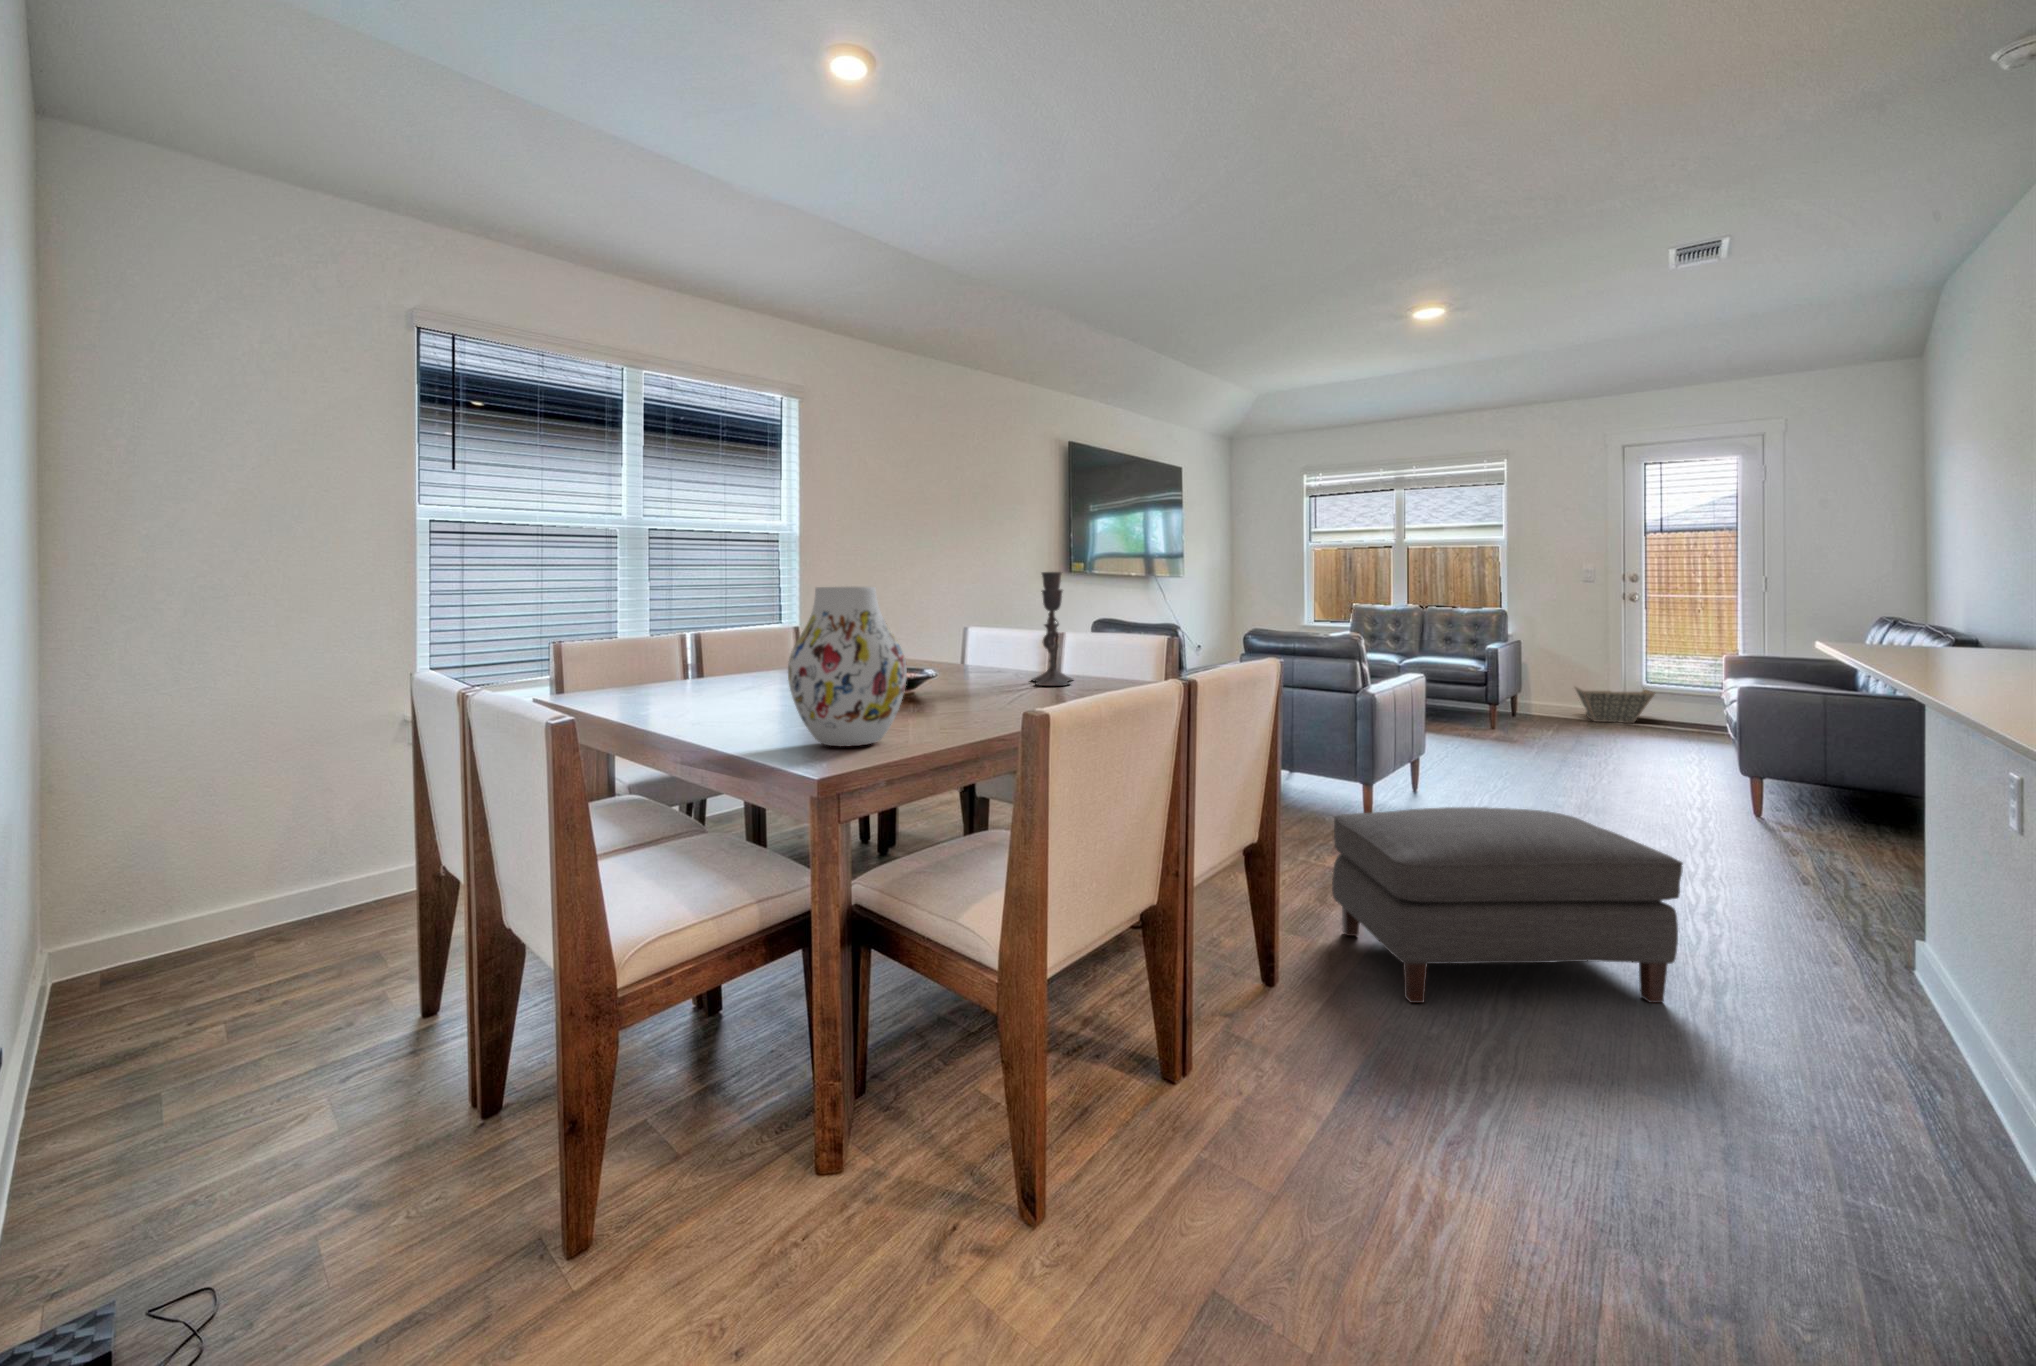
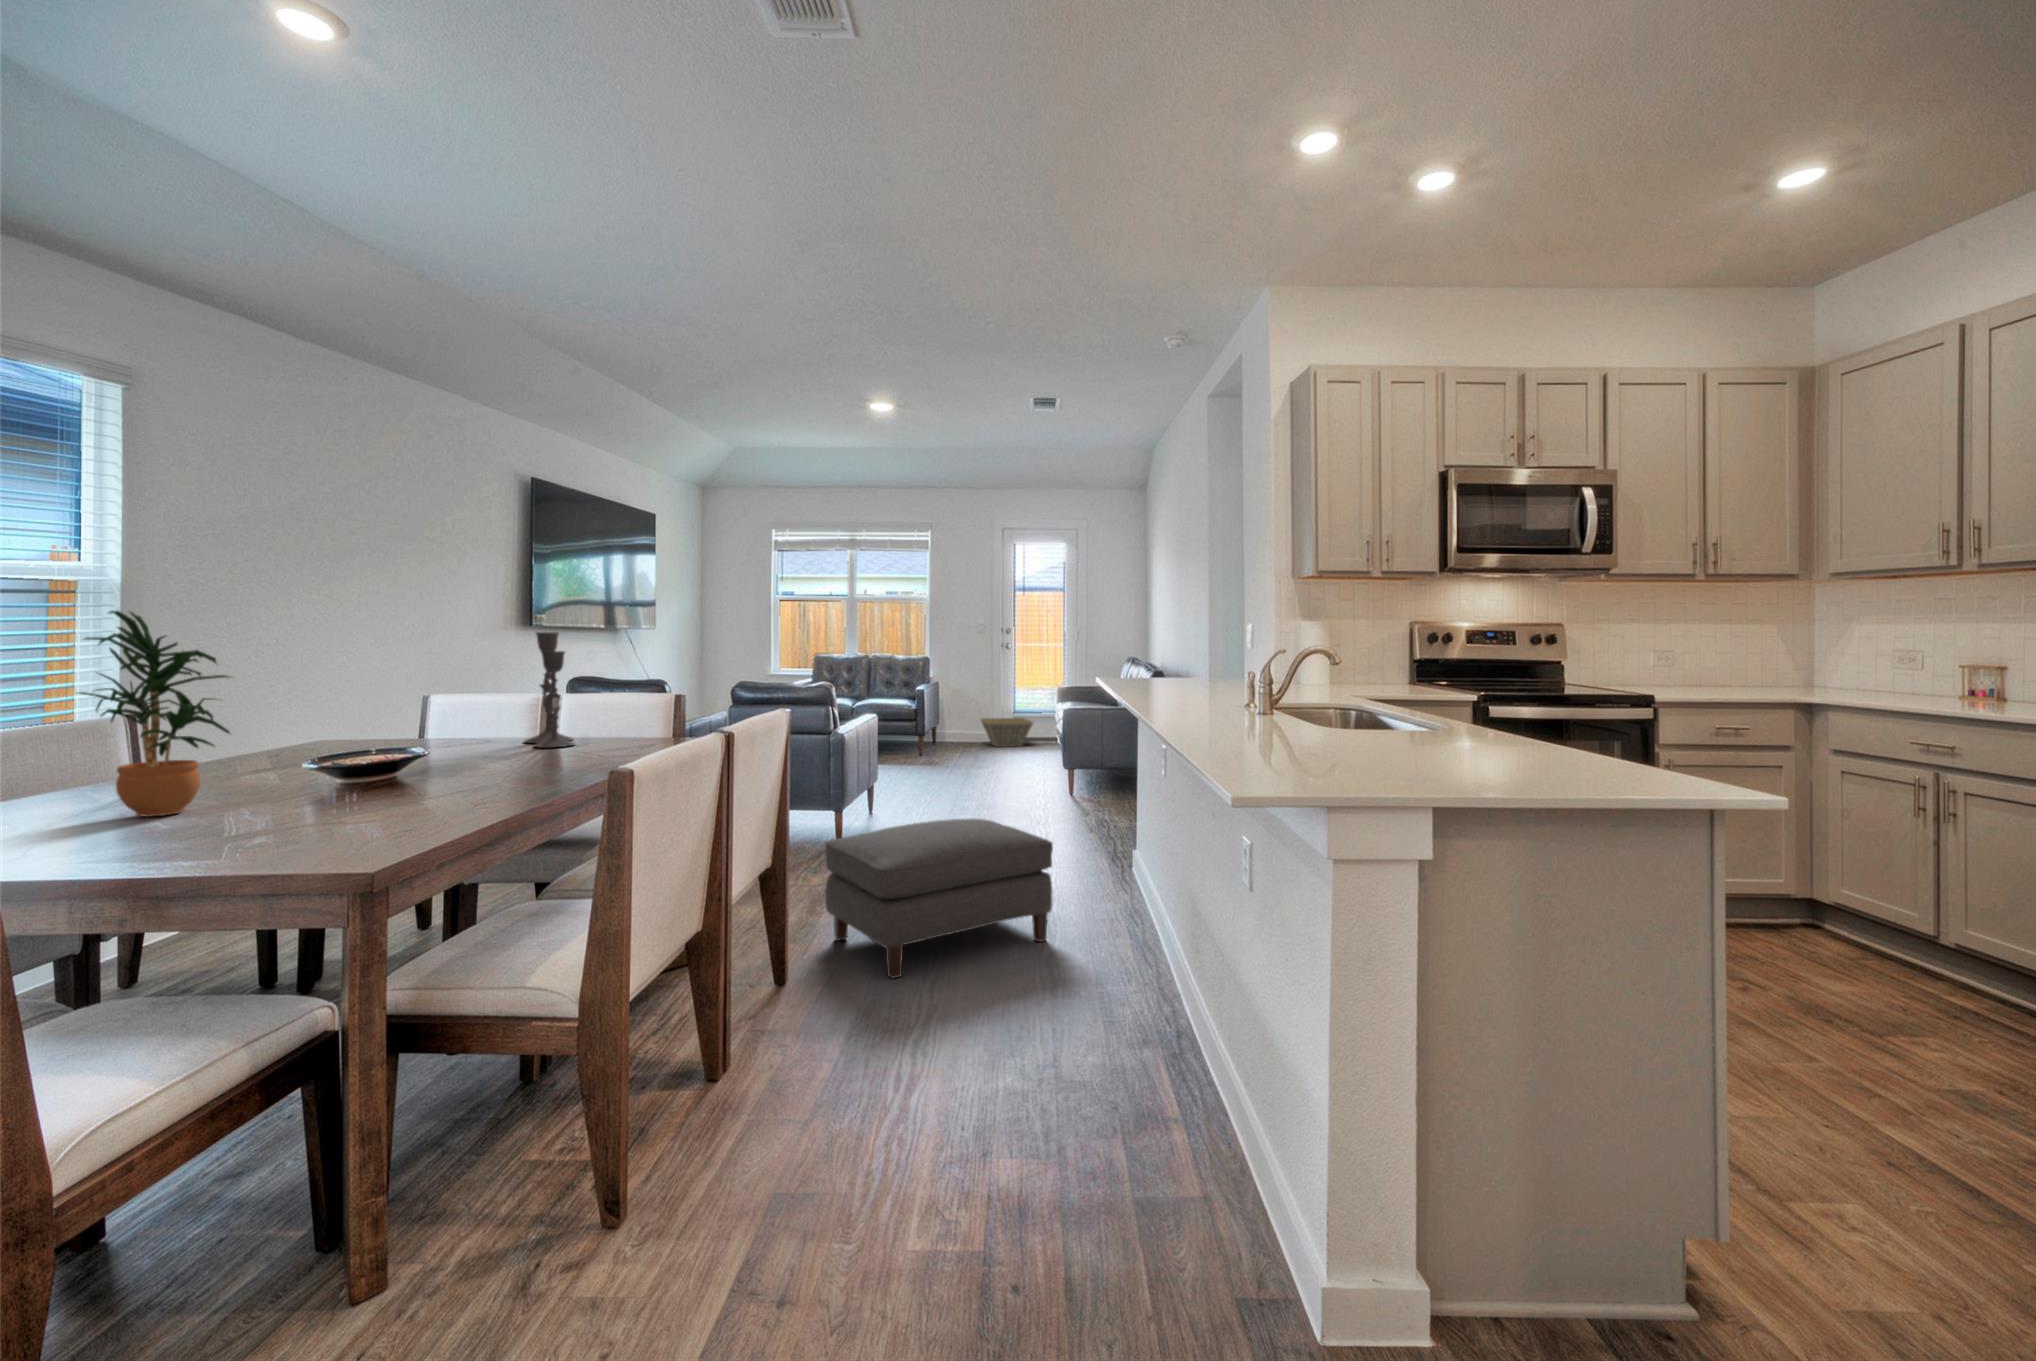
potted plant: none [679,549,784,722] -> present [79,611,230,817]
vase: present [788,587,907,747] -> none [299,662,449,827]

